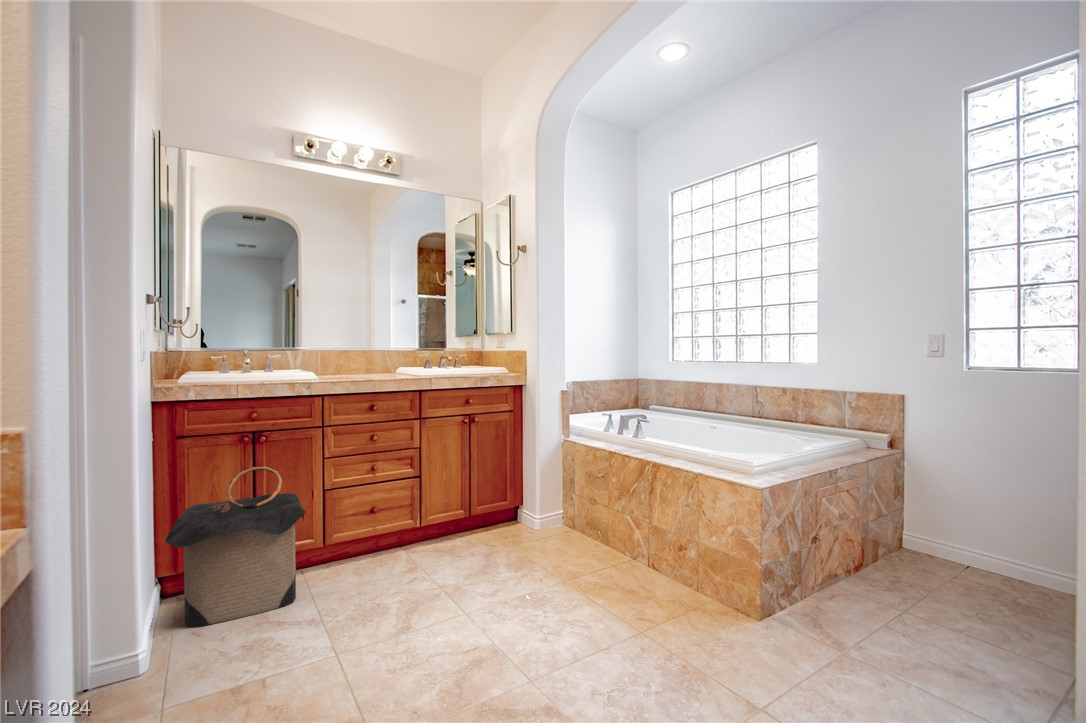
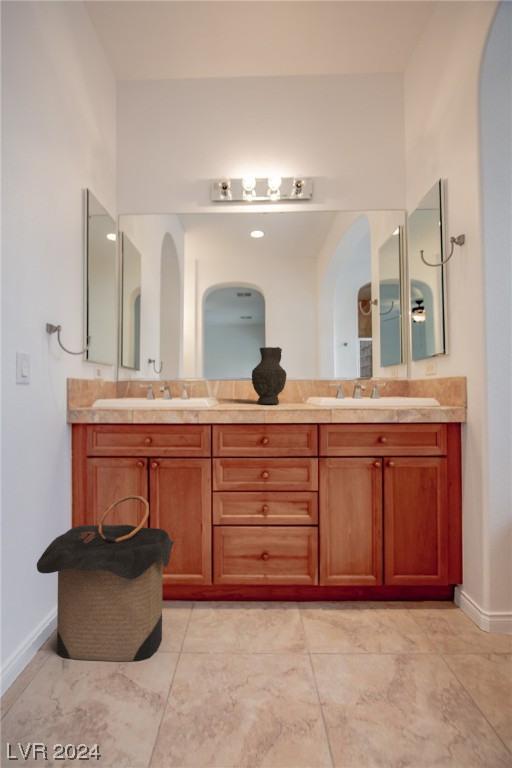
decorative vase: none [336,315,373,374] -> present [252,347,286,404]

